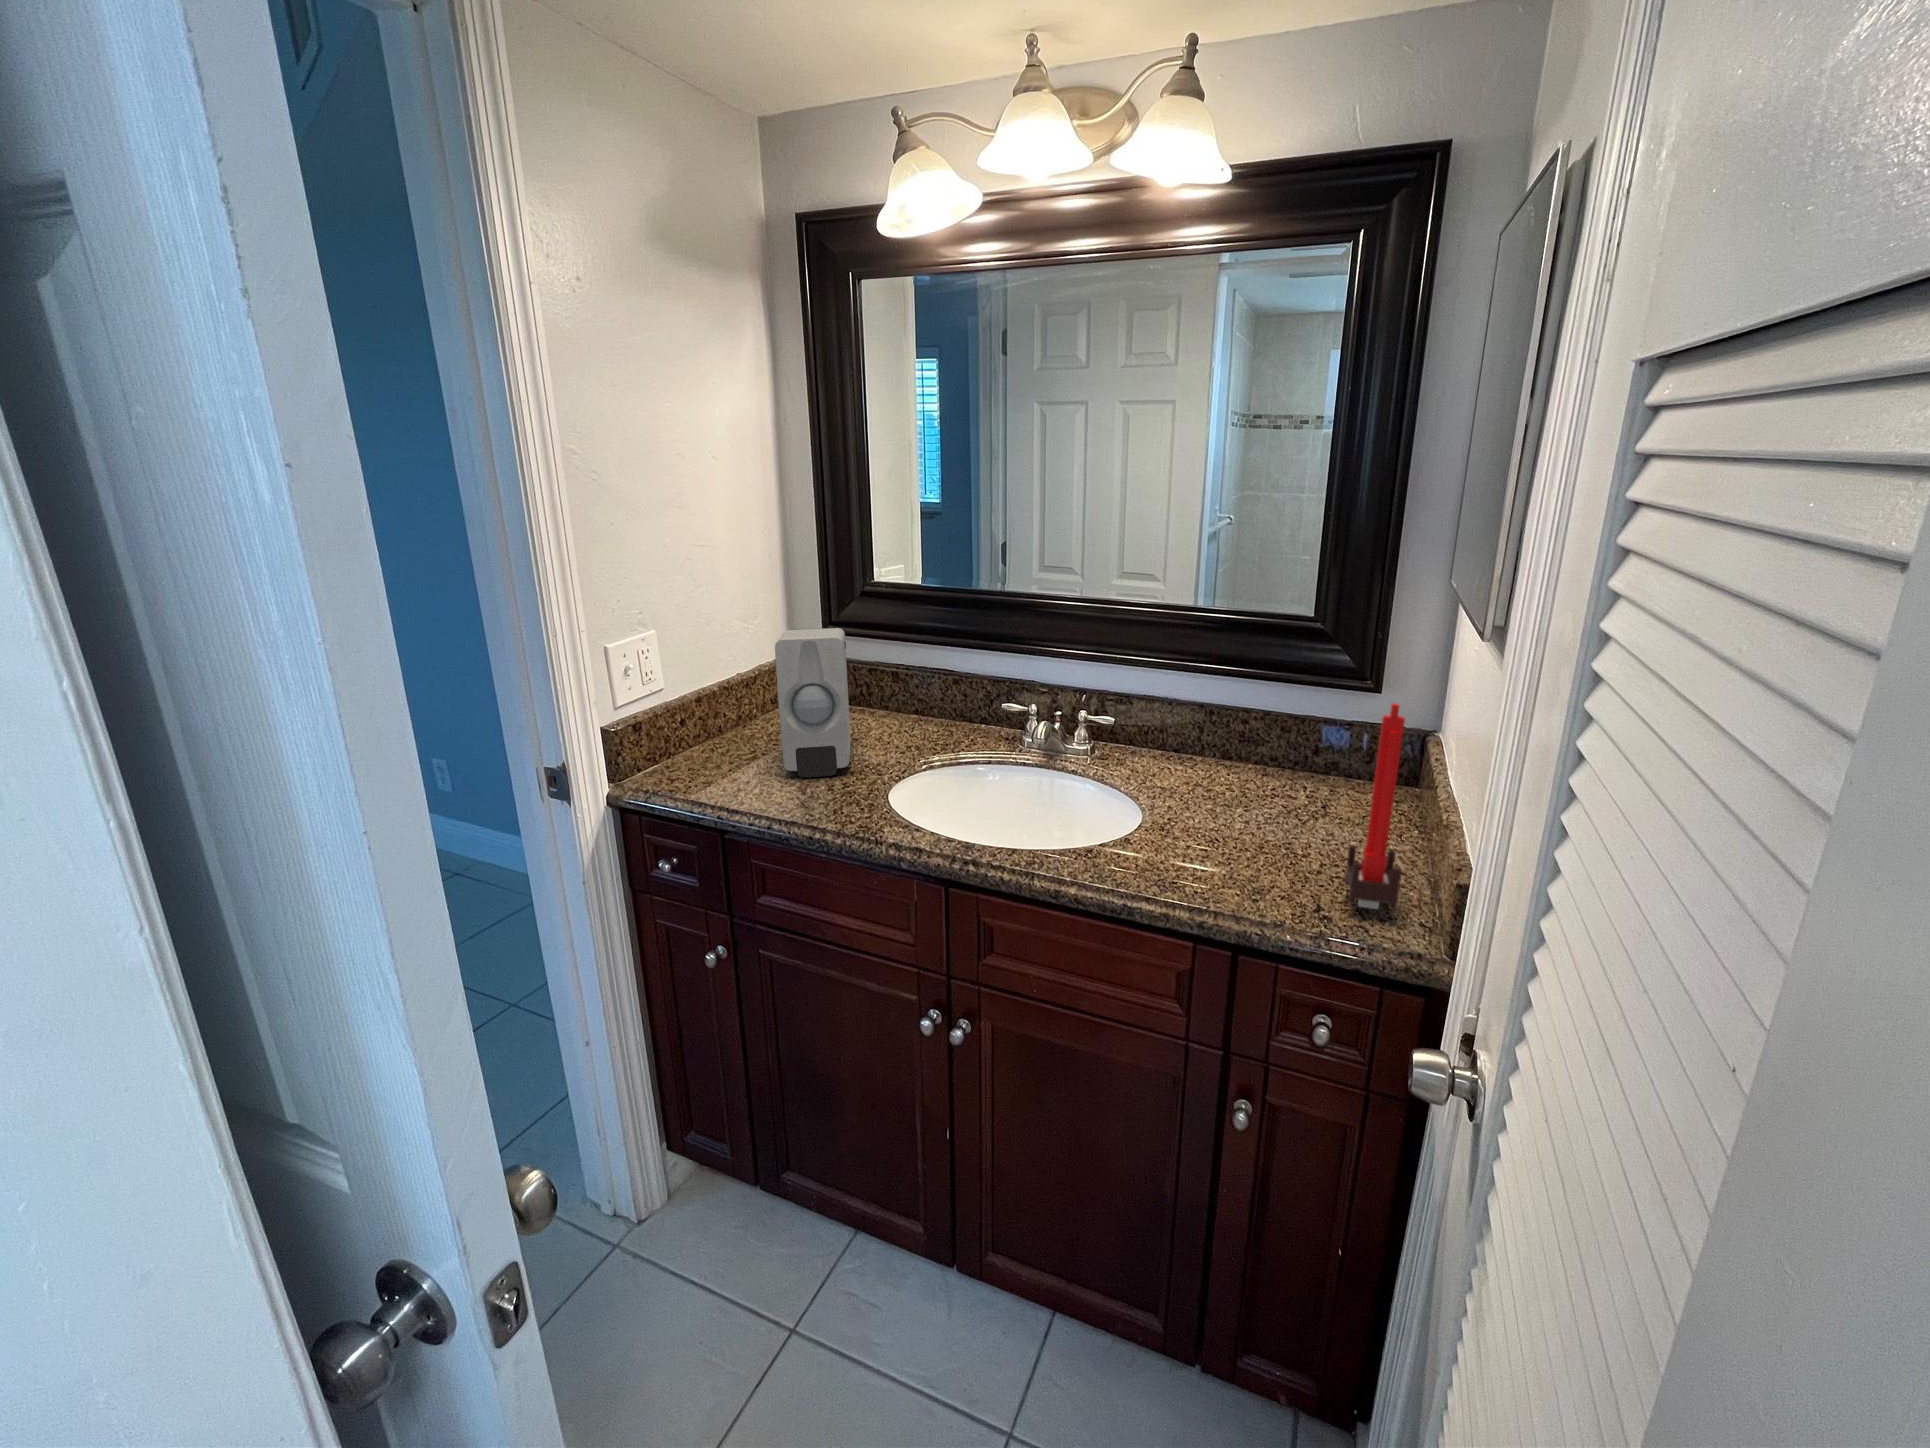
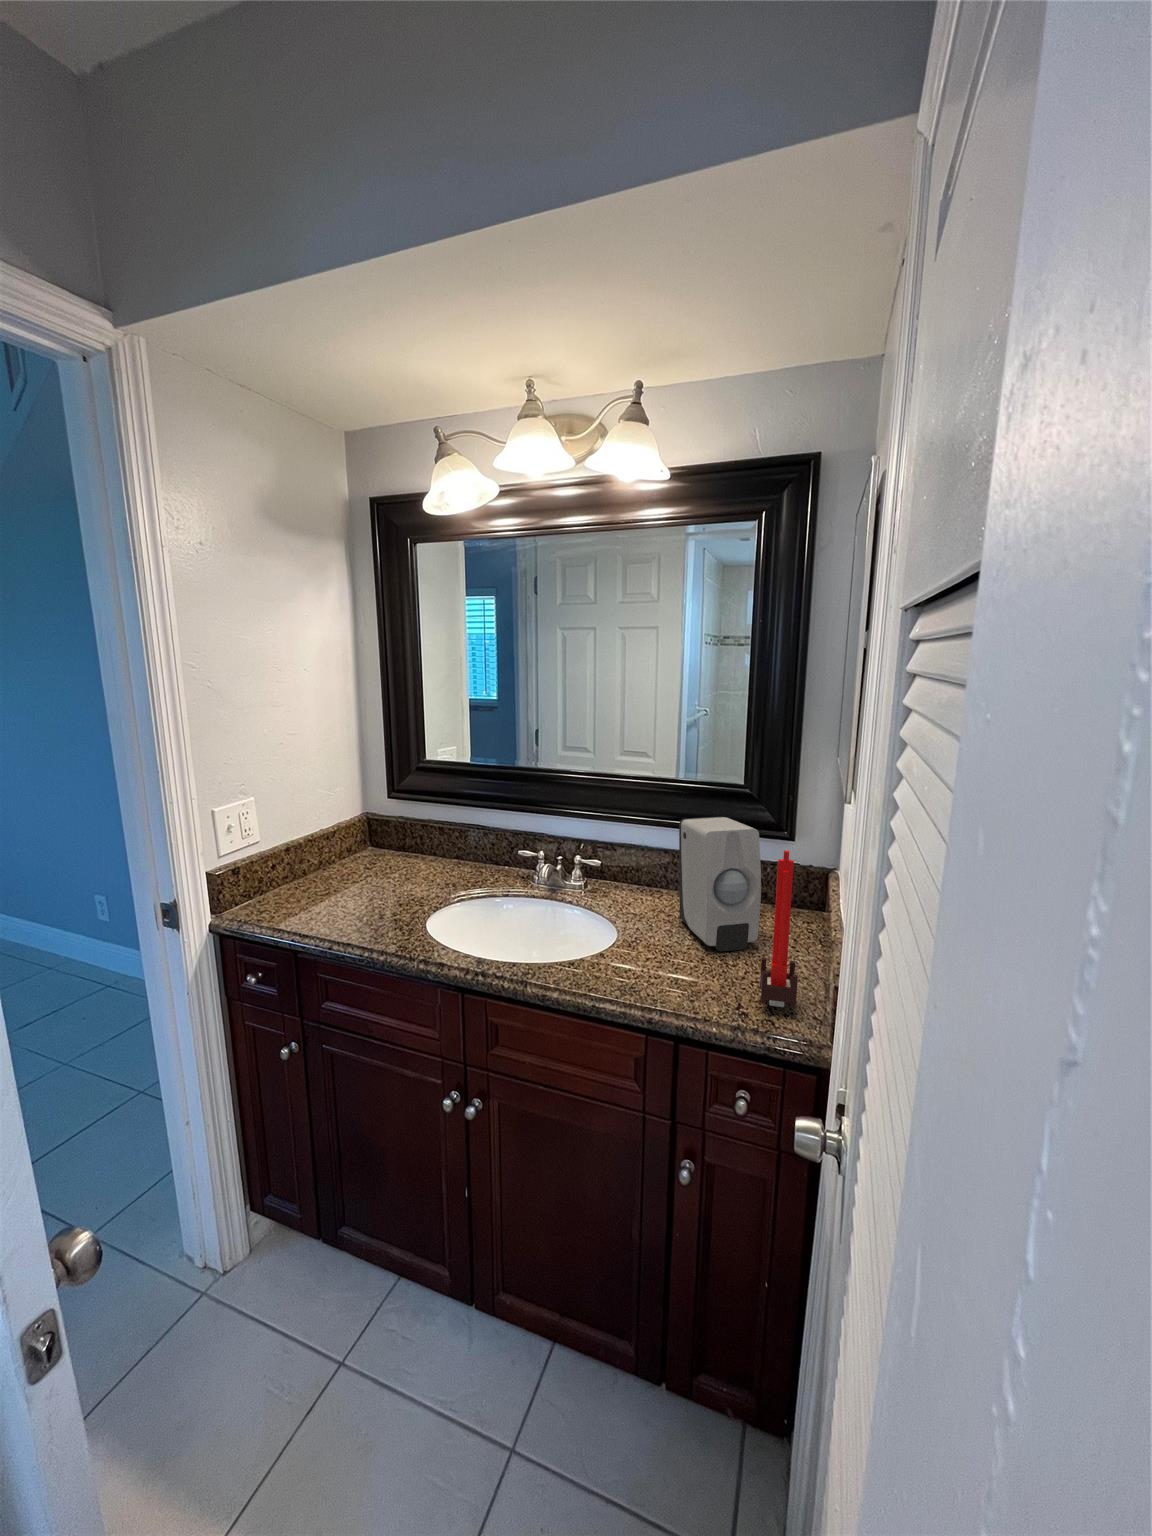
soap dispenser: present [775,628,851,777] -> present [679,817,761,951]

